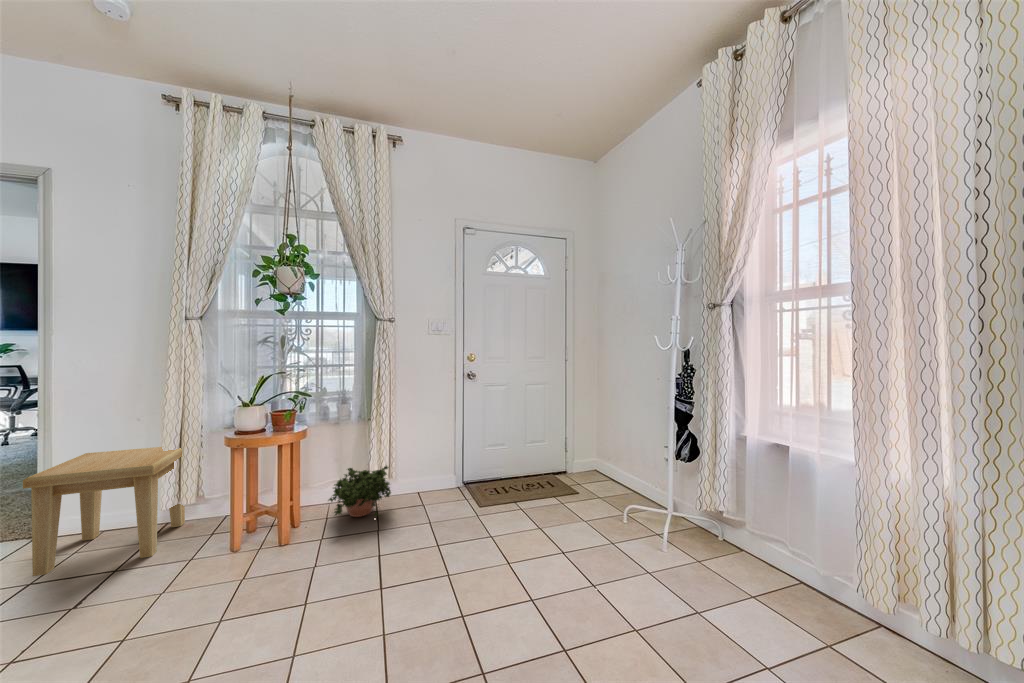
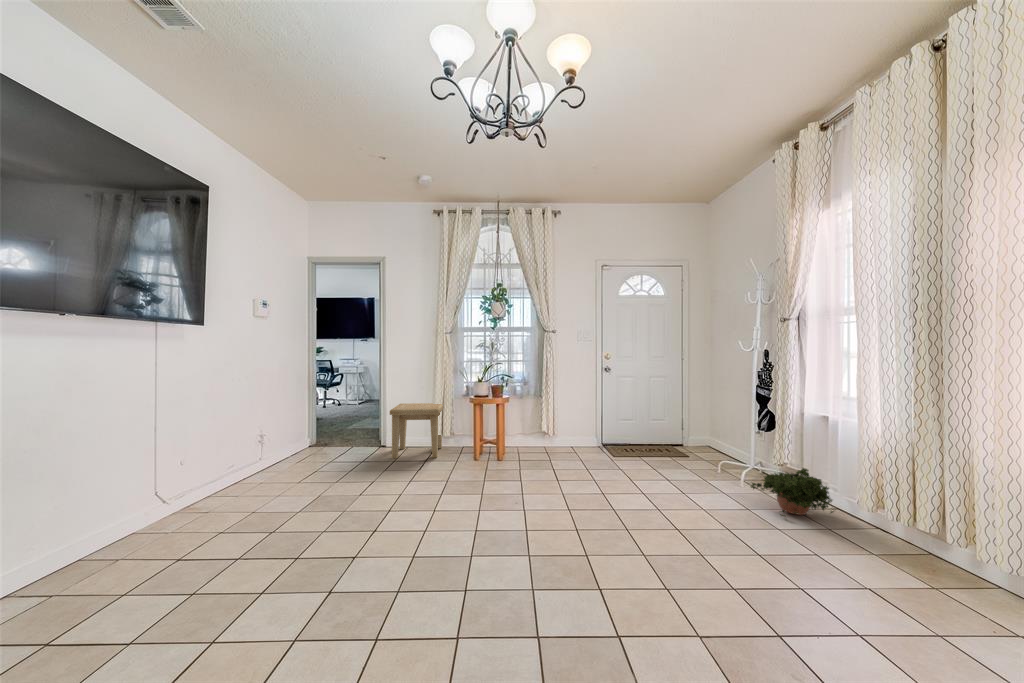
potted plant: present [328,465,391,517] -> present [750,468,836,517]

